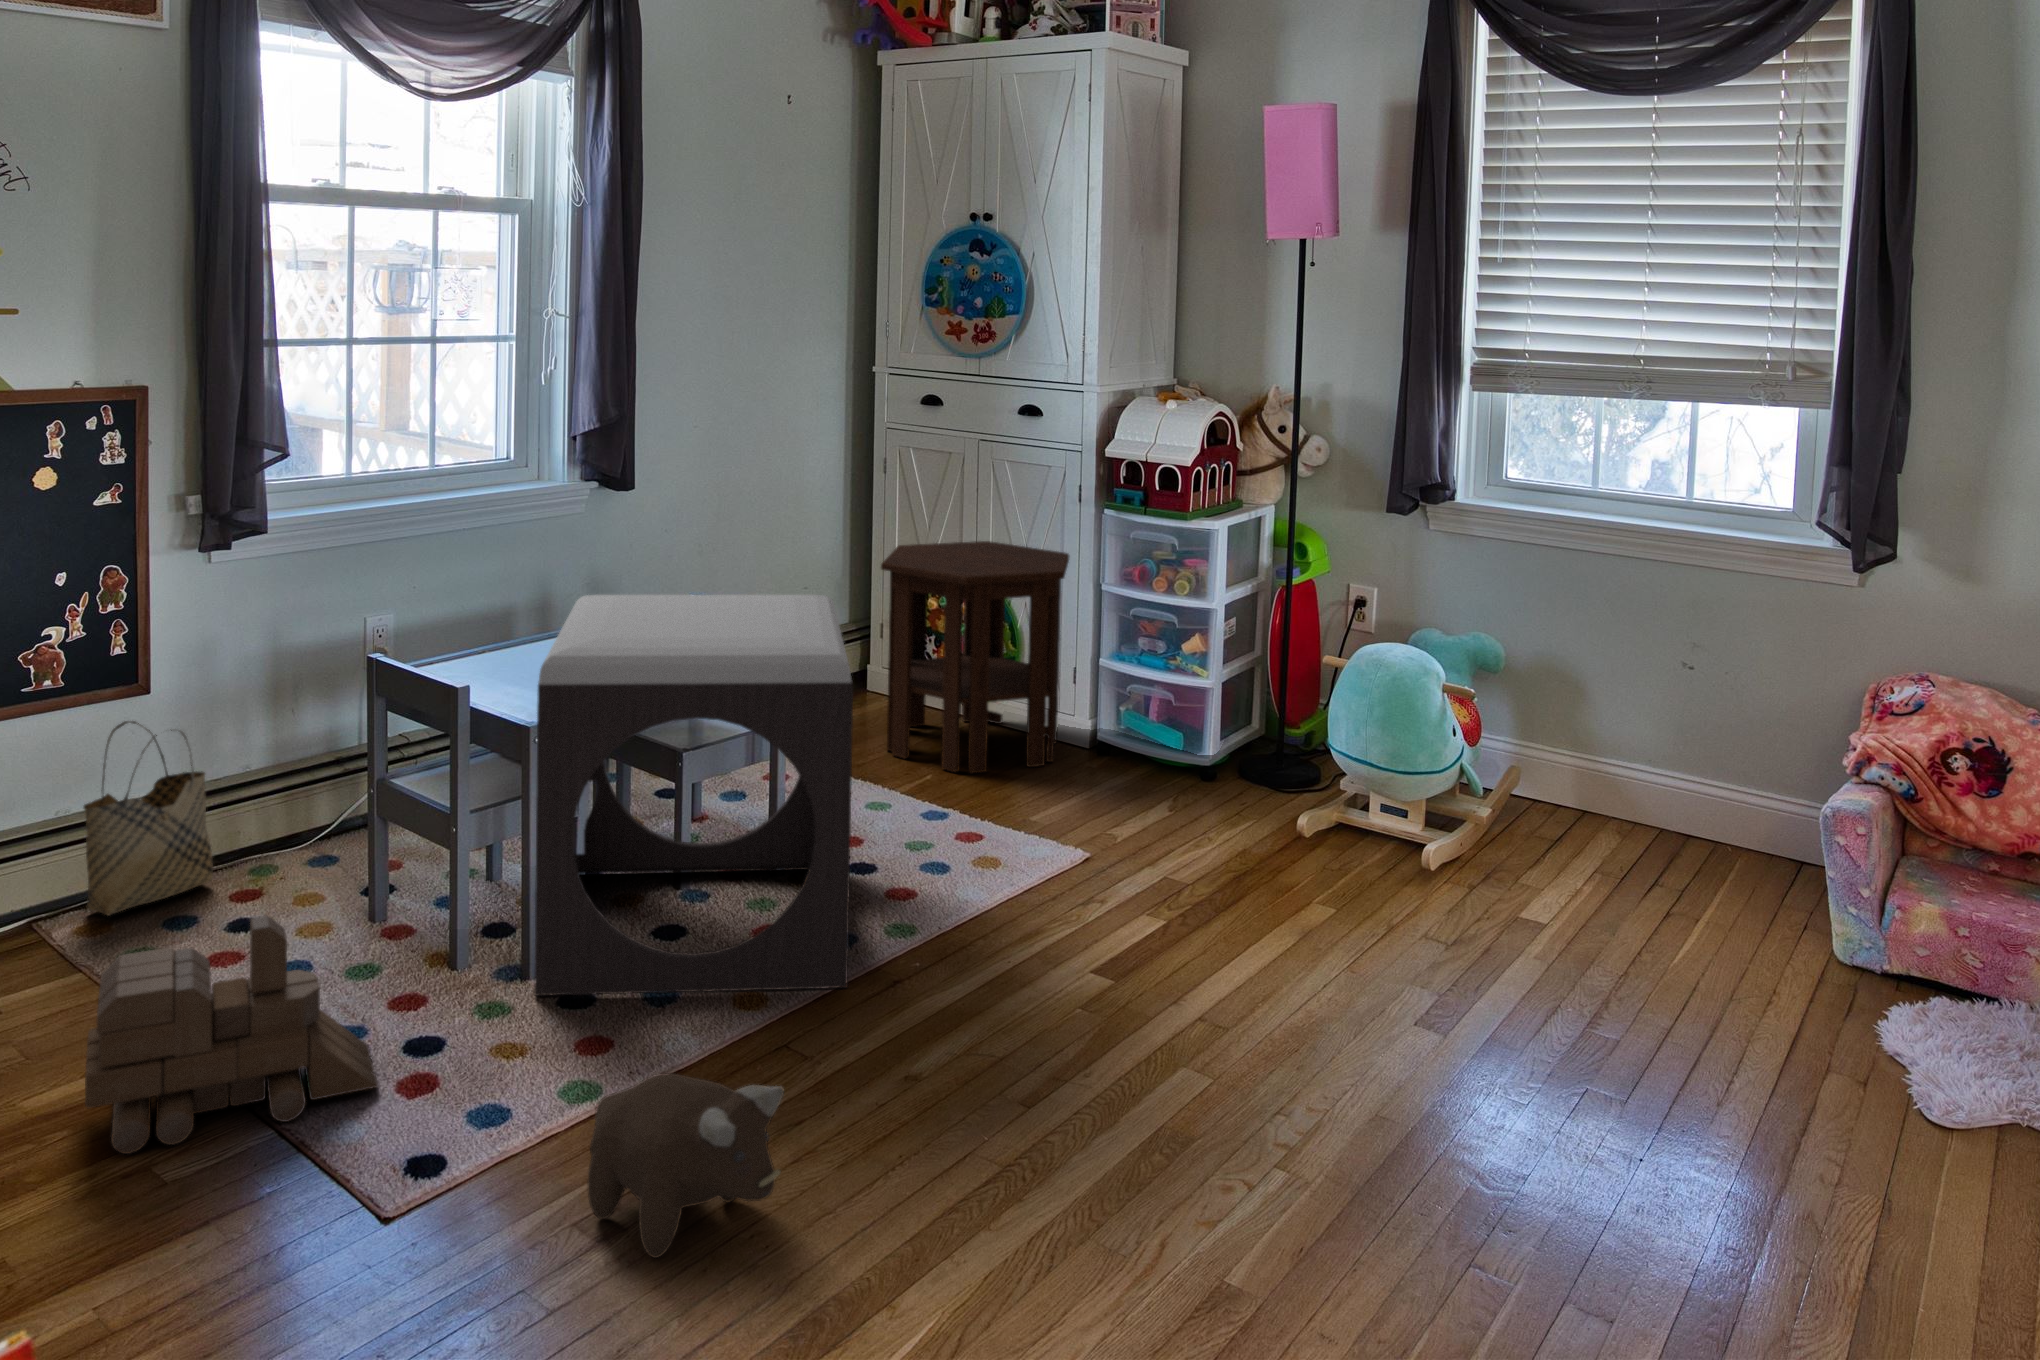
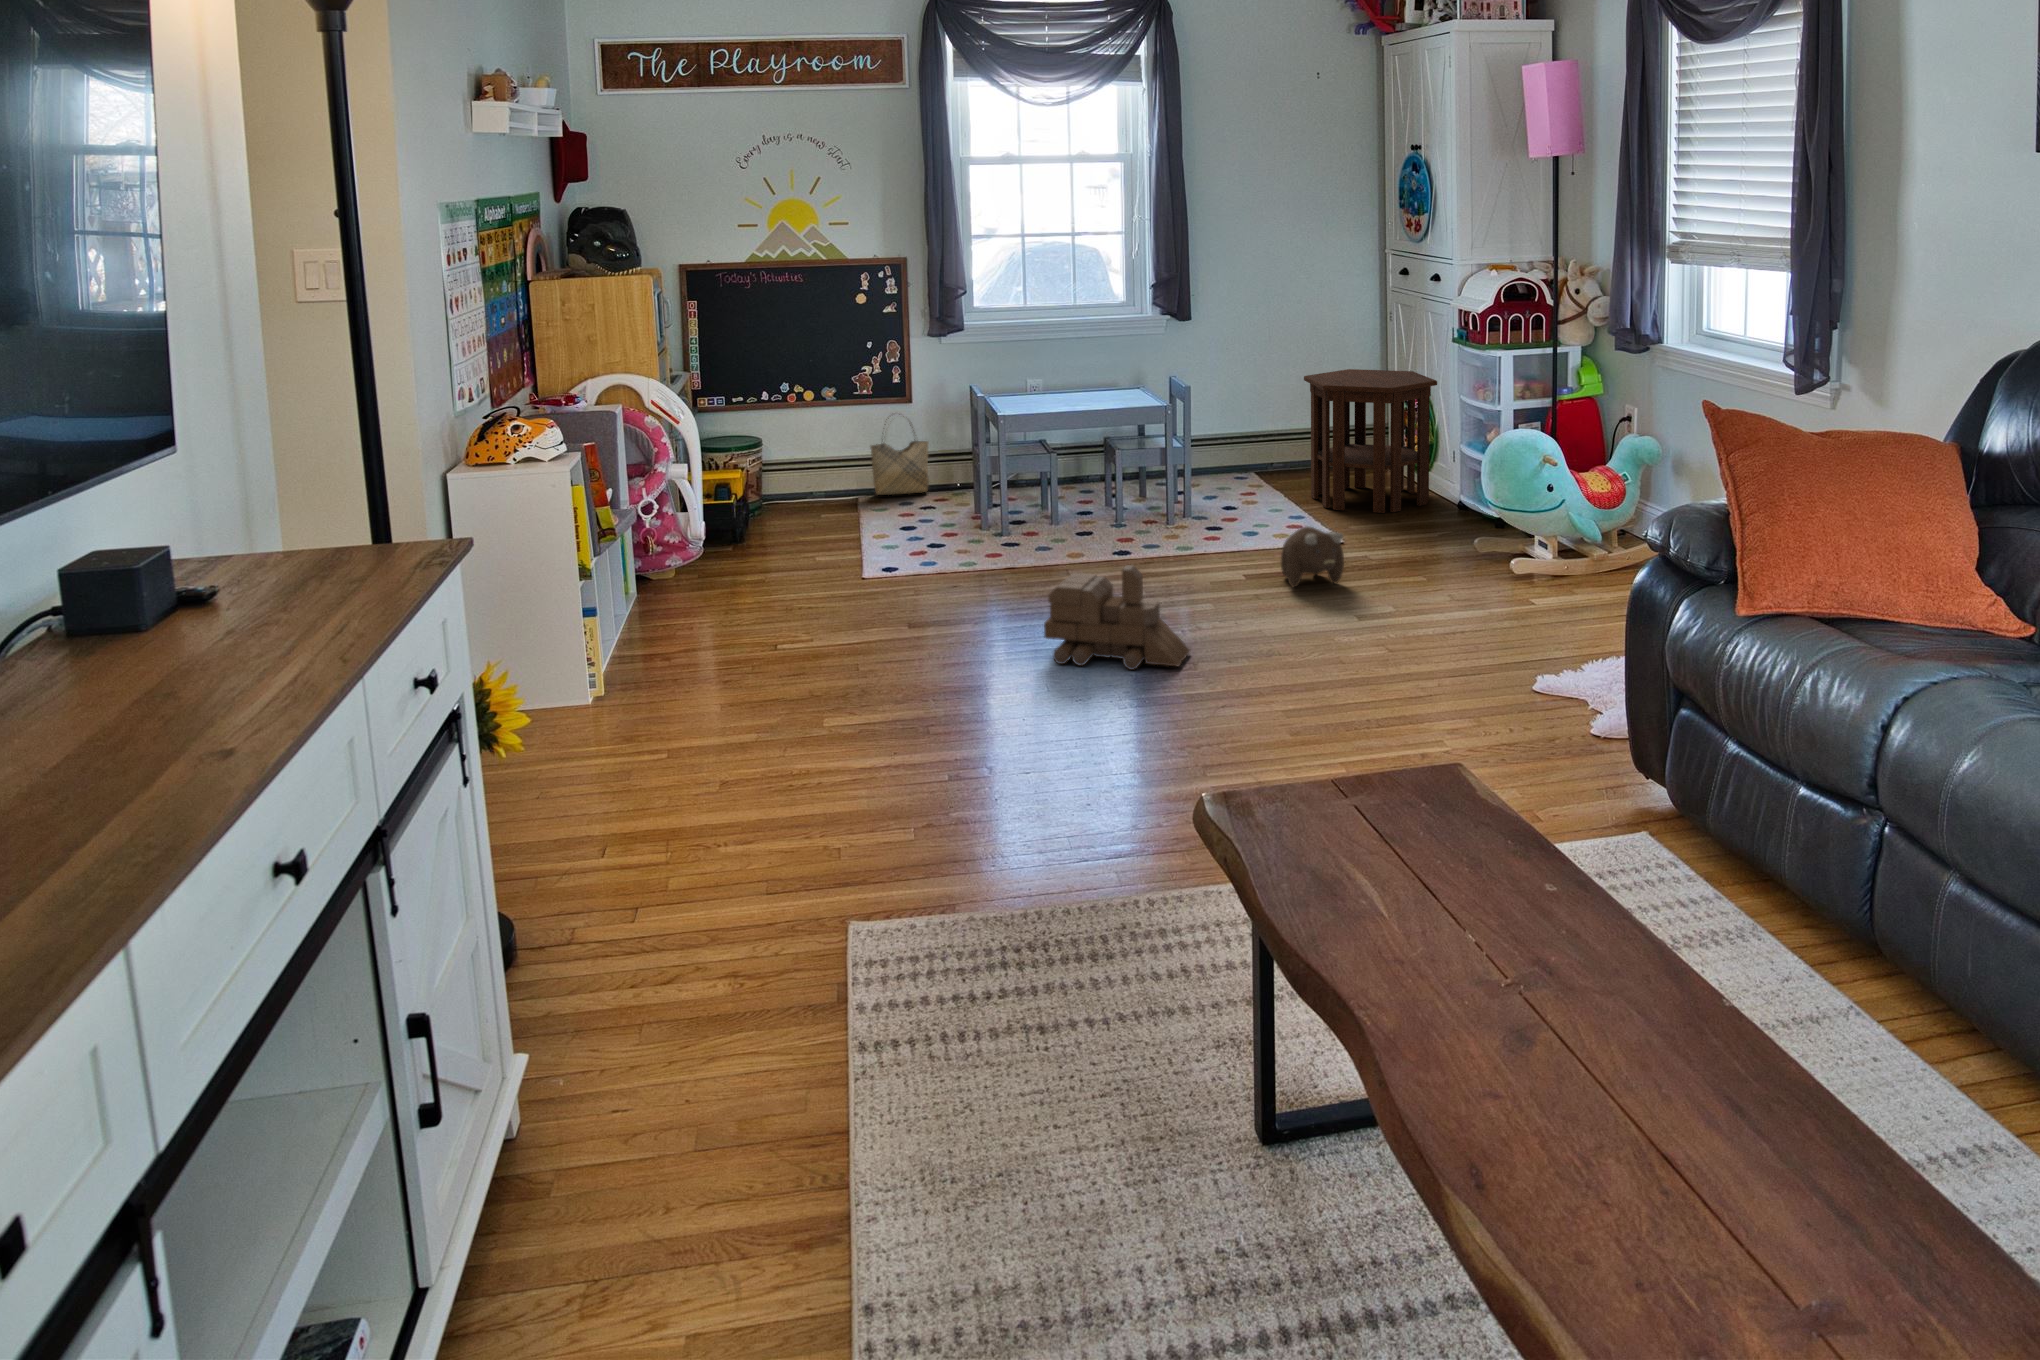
footstool: present [534,595,853,996] -> none [966,370,1172,563]
toy train: present [85,915,378,1154] -> present [1044,565,1190,670]
plush toy: present [588,1073,784,1258] -> present [1281,526,1344,587]

